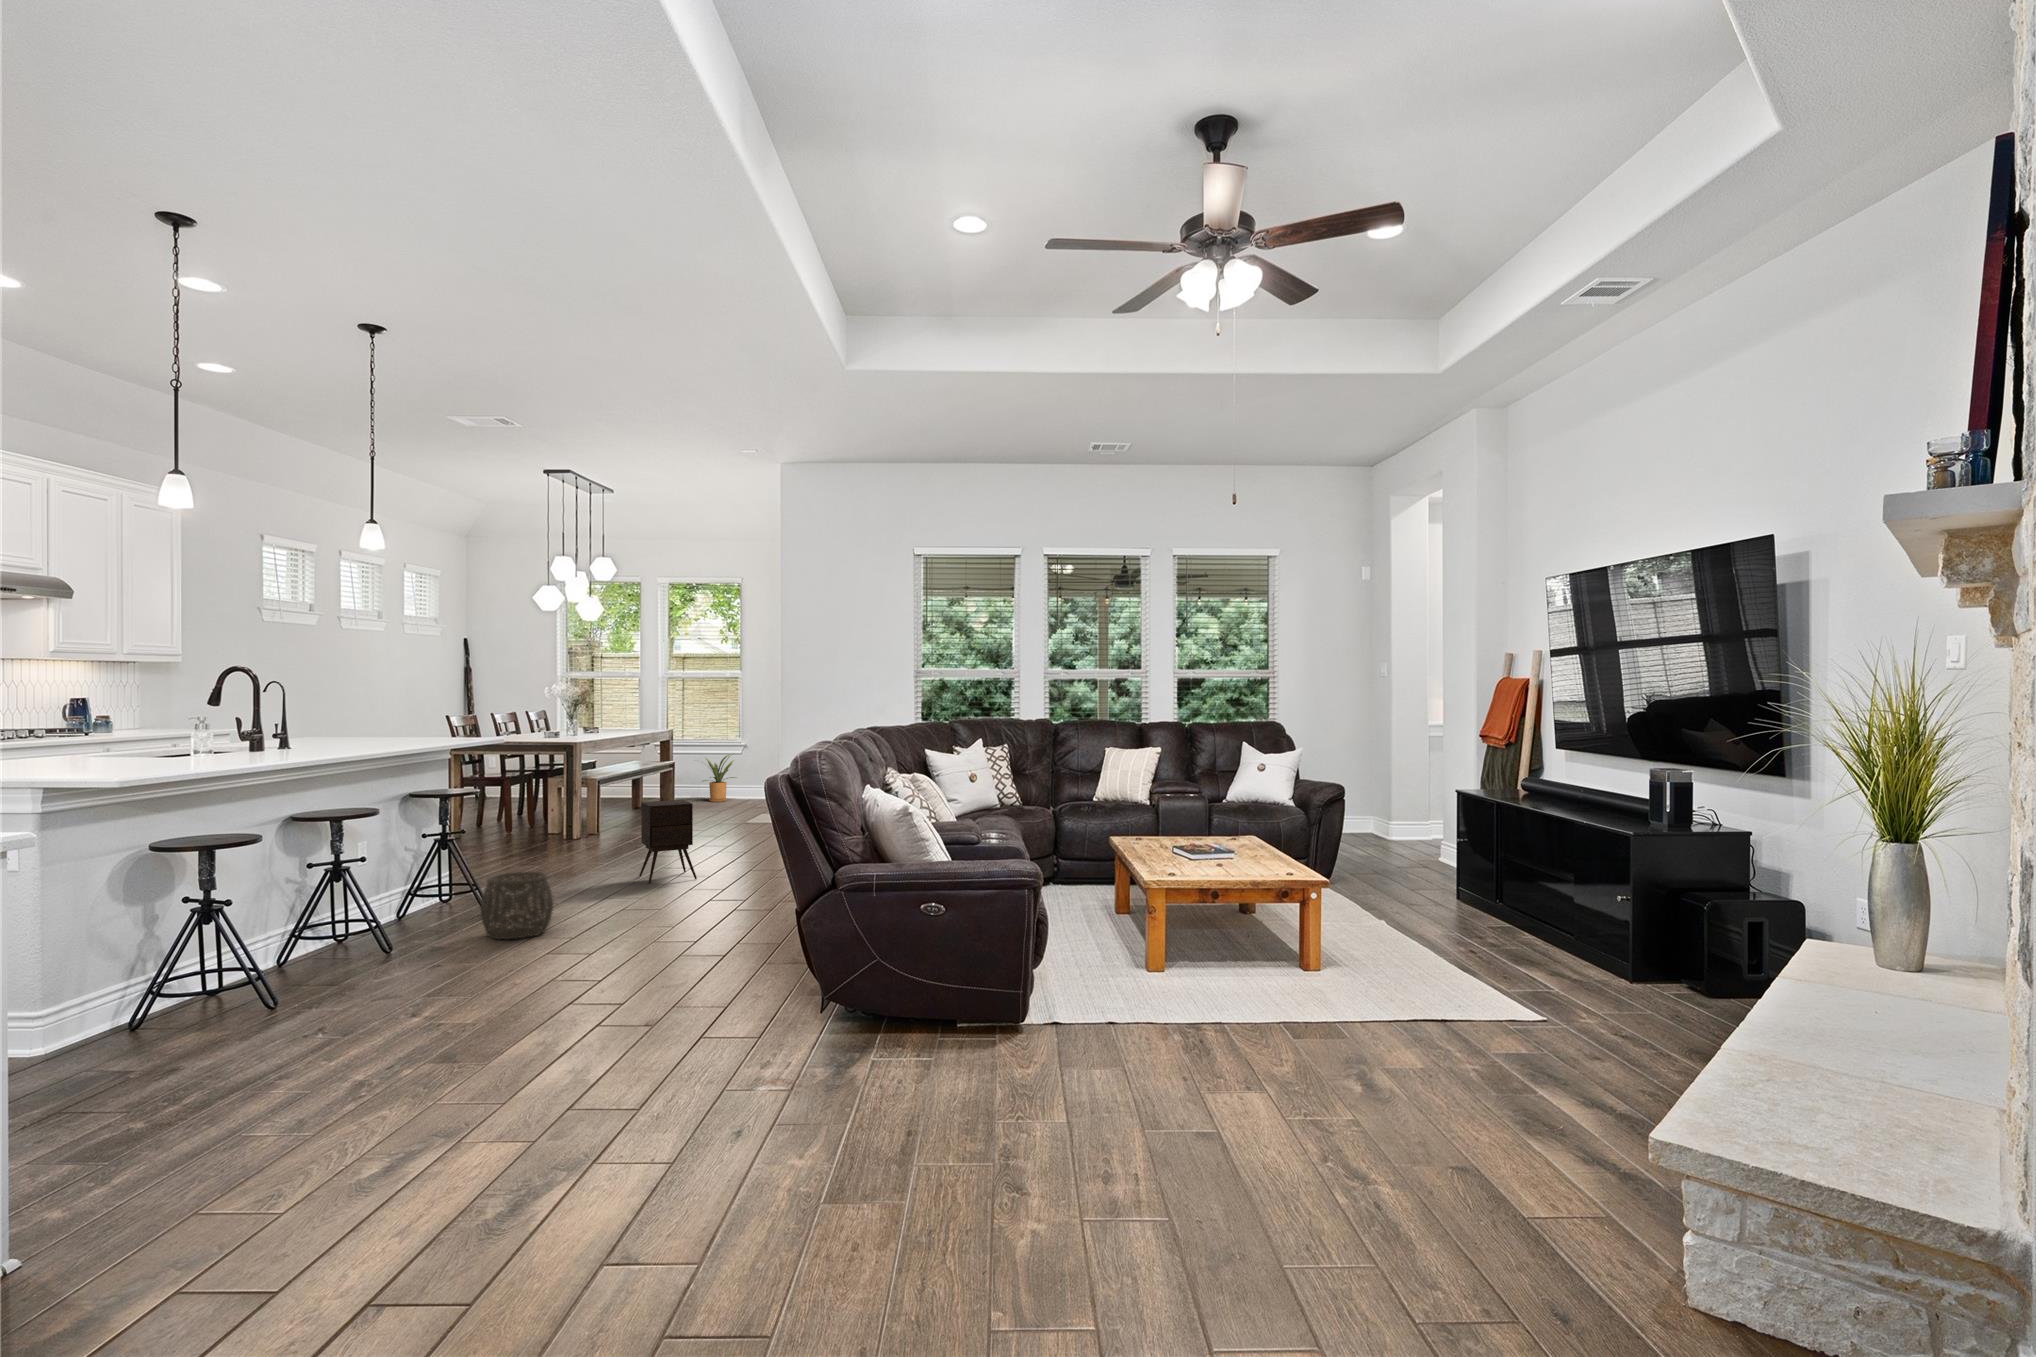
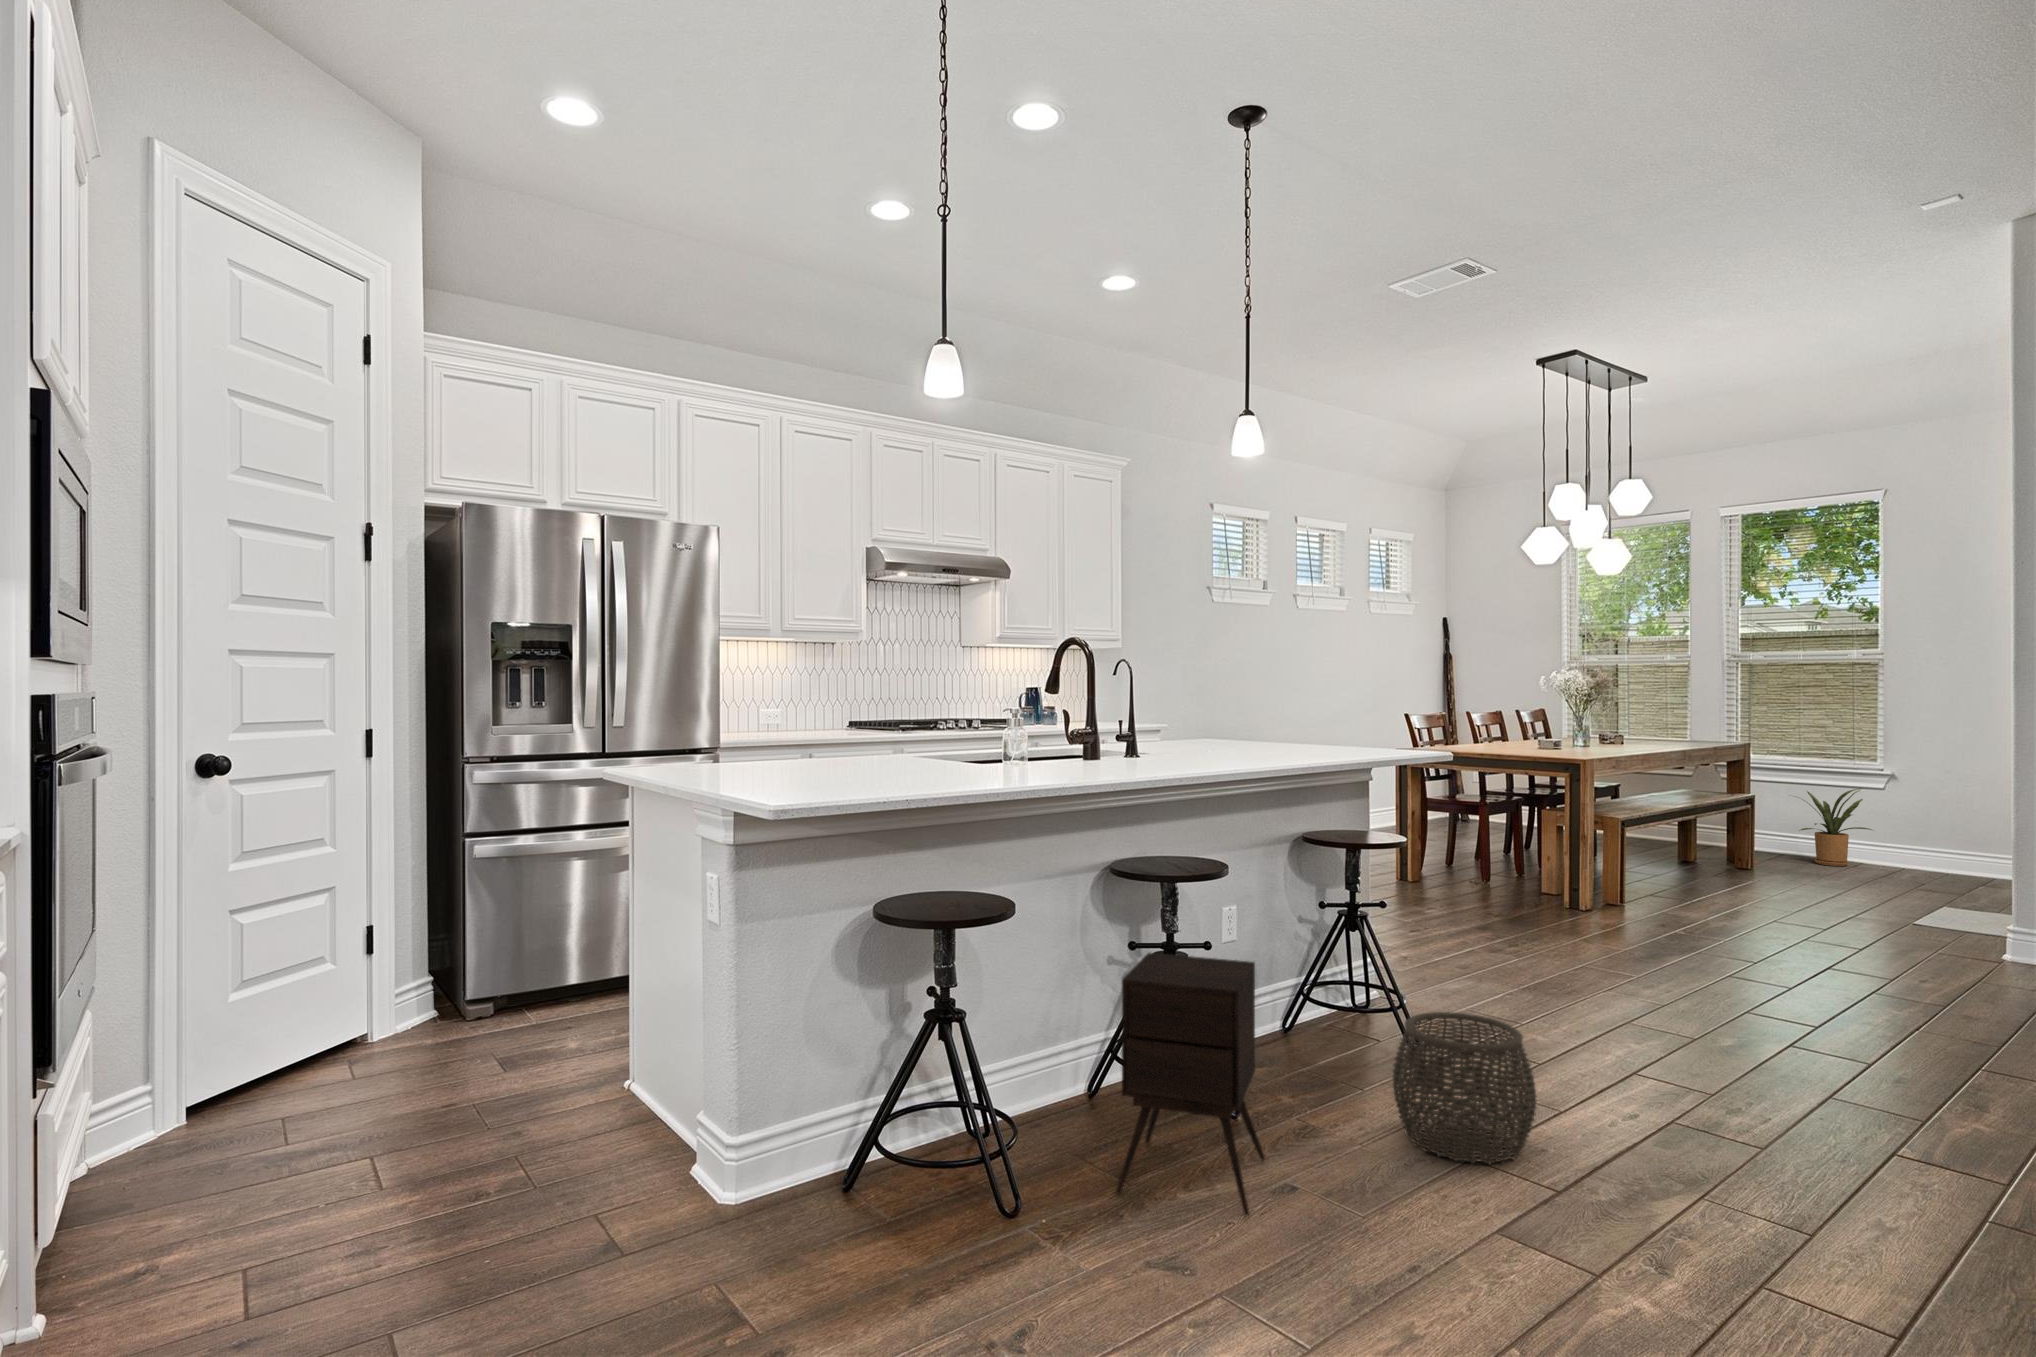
side table: present [639,800,697,884] -> present [1115,953,1265,1216]

